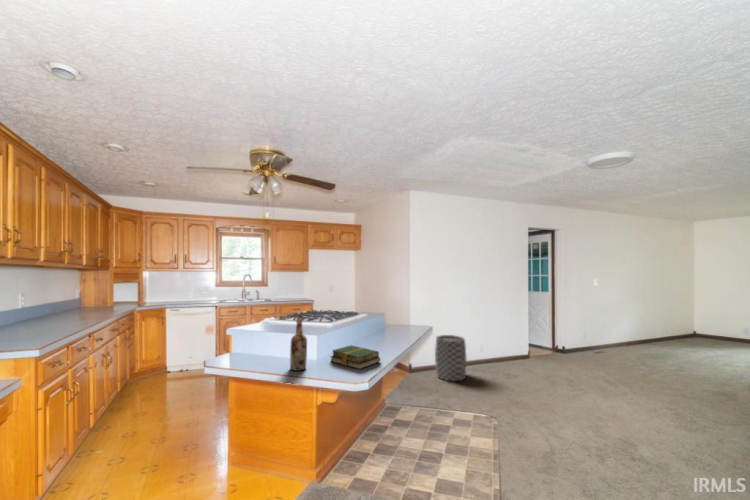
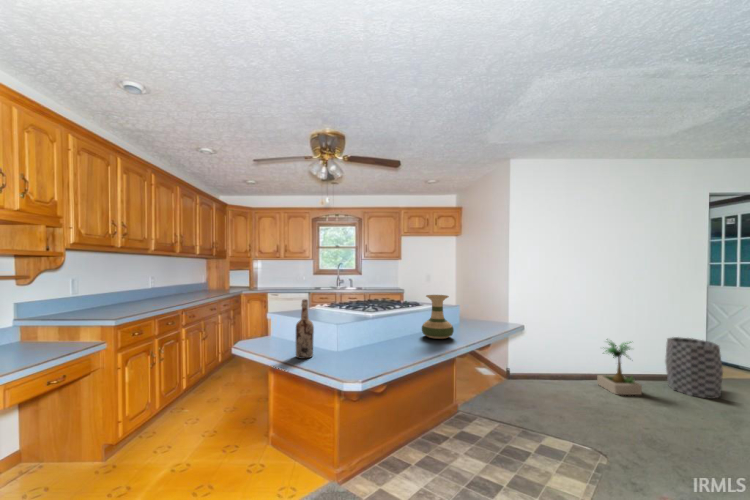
vase: none [375,306,401,343] -> present [422,295,454,339]
potted plant: none [473,333,500,375] -> present [597,342,642,395]
trash can: present [435,335,467,381] -> present [665,337,723,399]
book: present [331,346,380,369] -> none [346,337,399,365]

